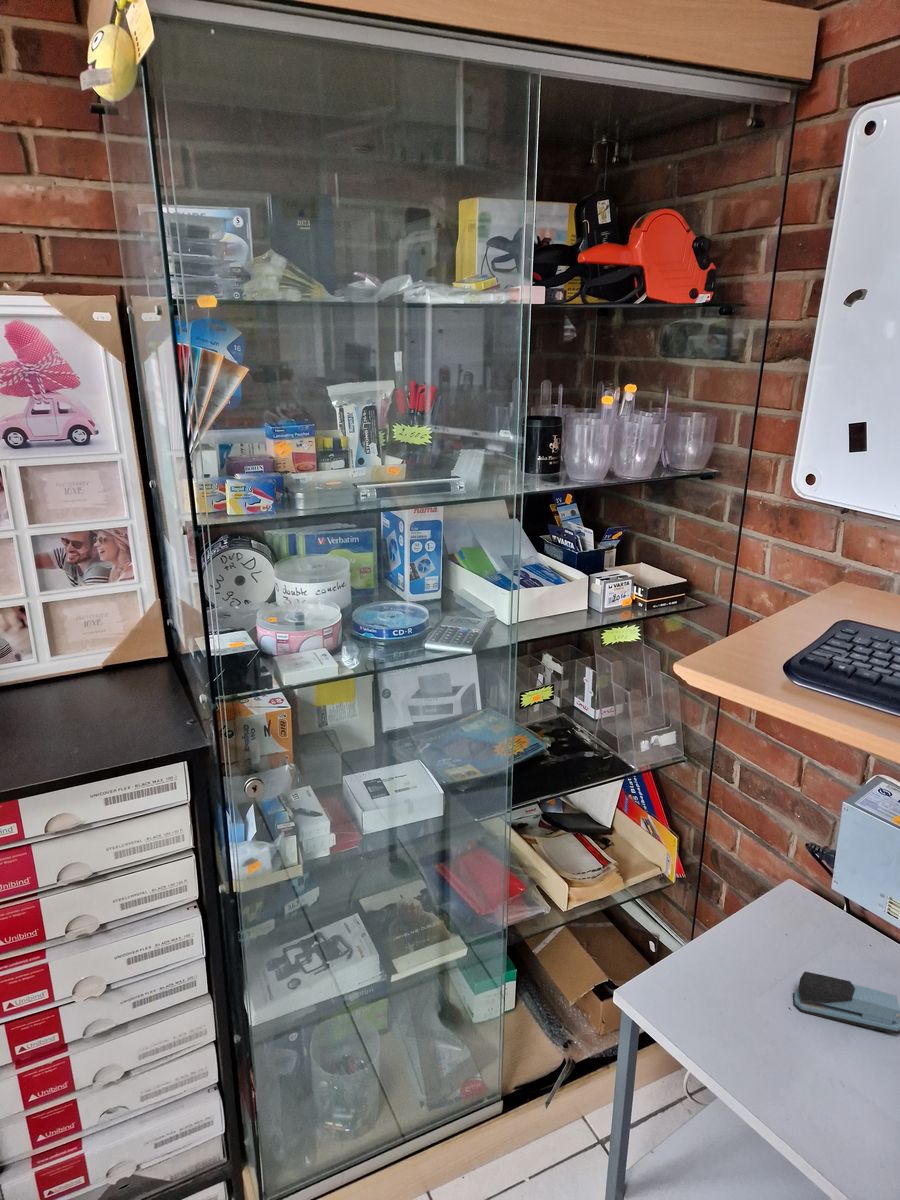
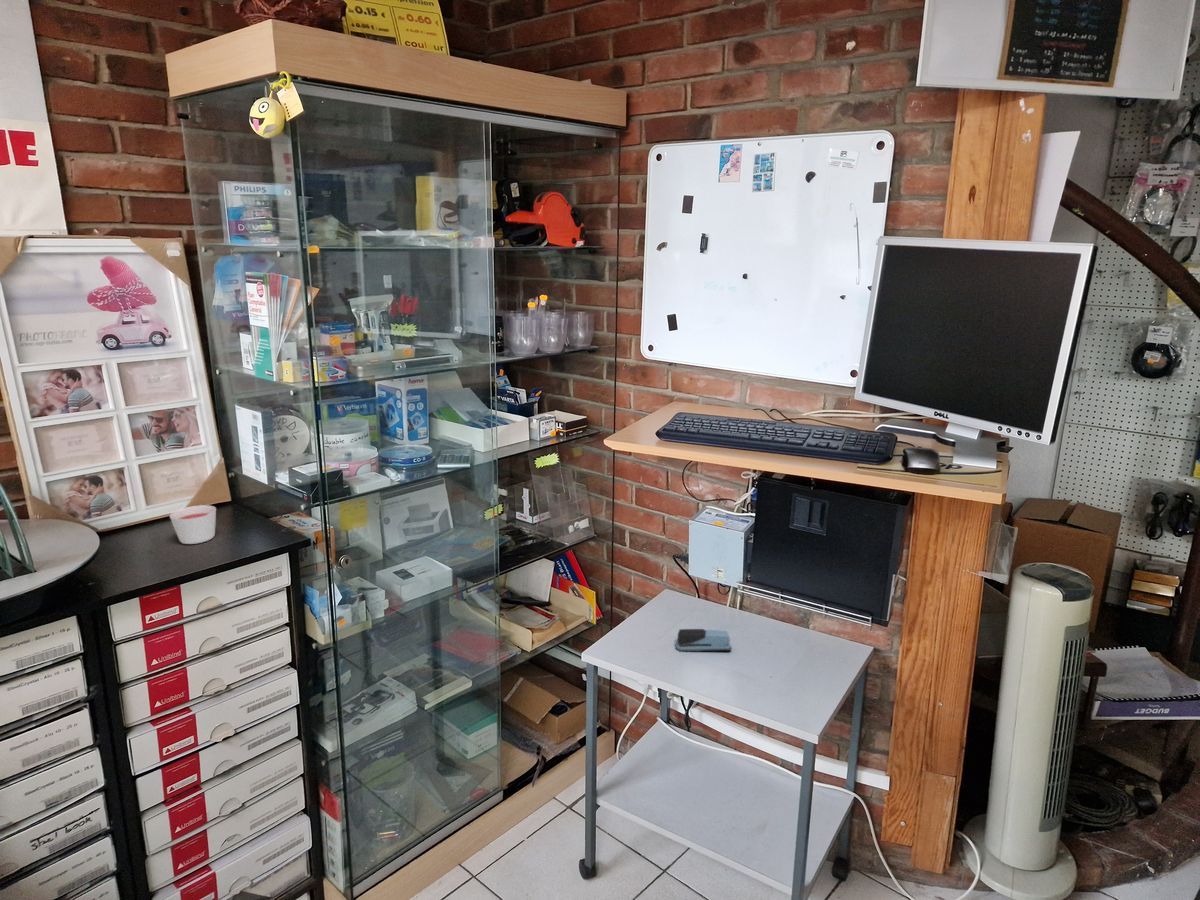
candle: none [50,670,112,726] -> present [170,505,216,544]

